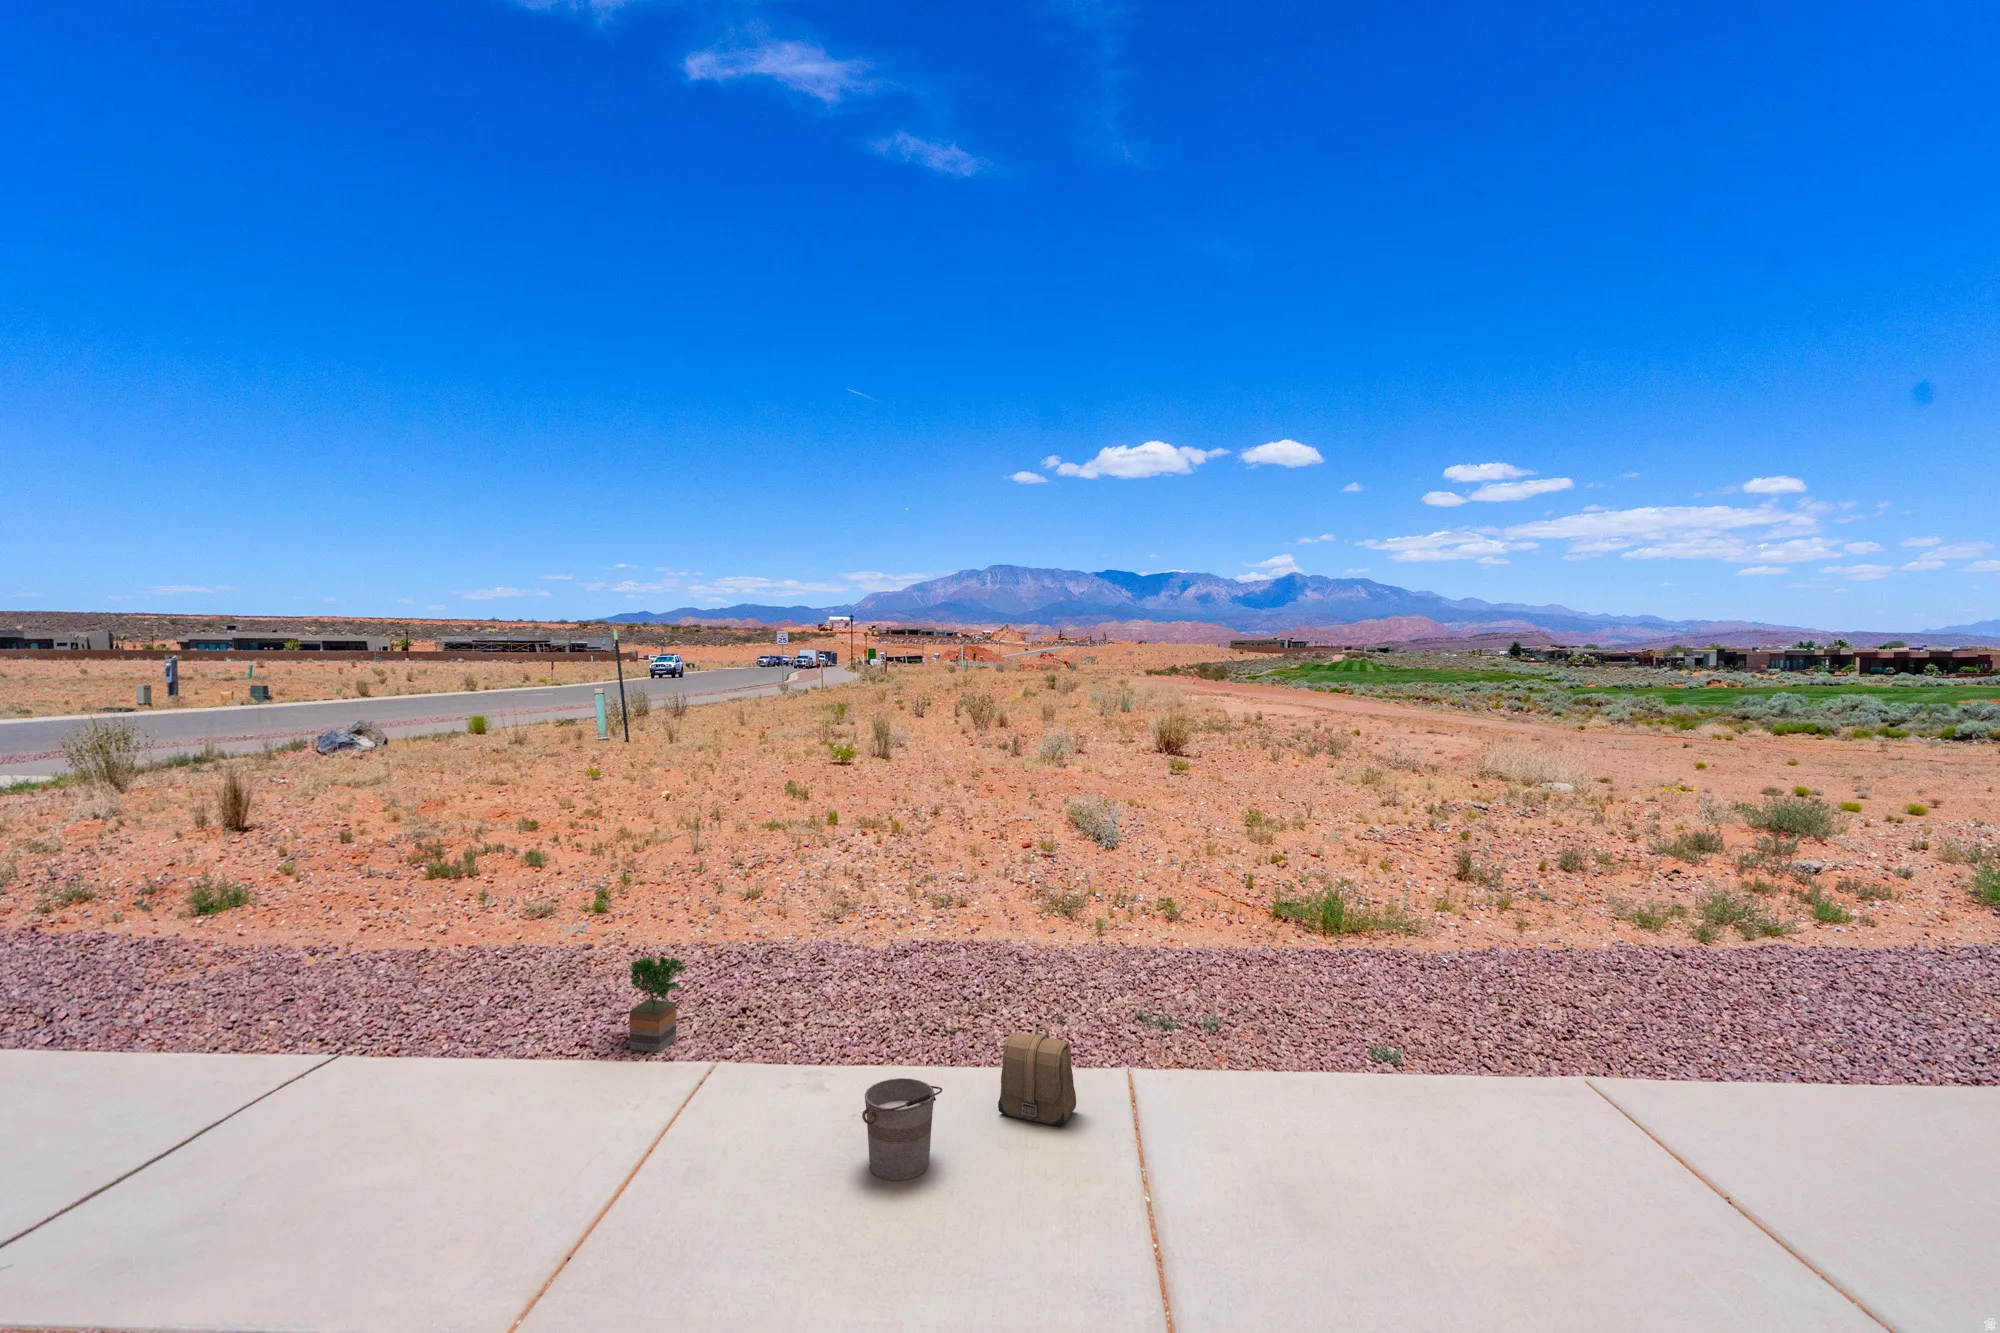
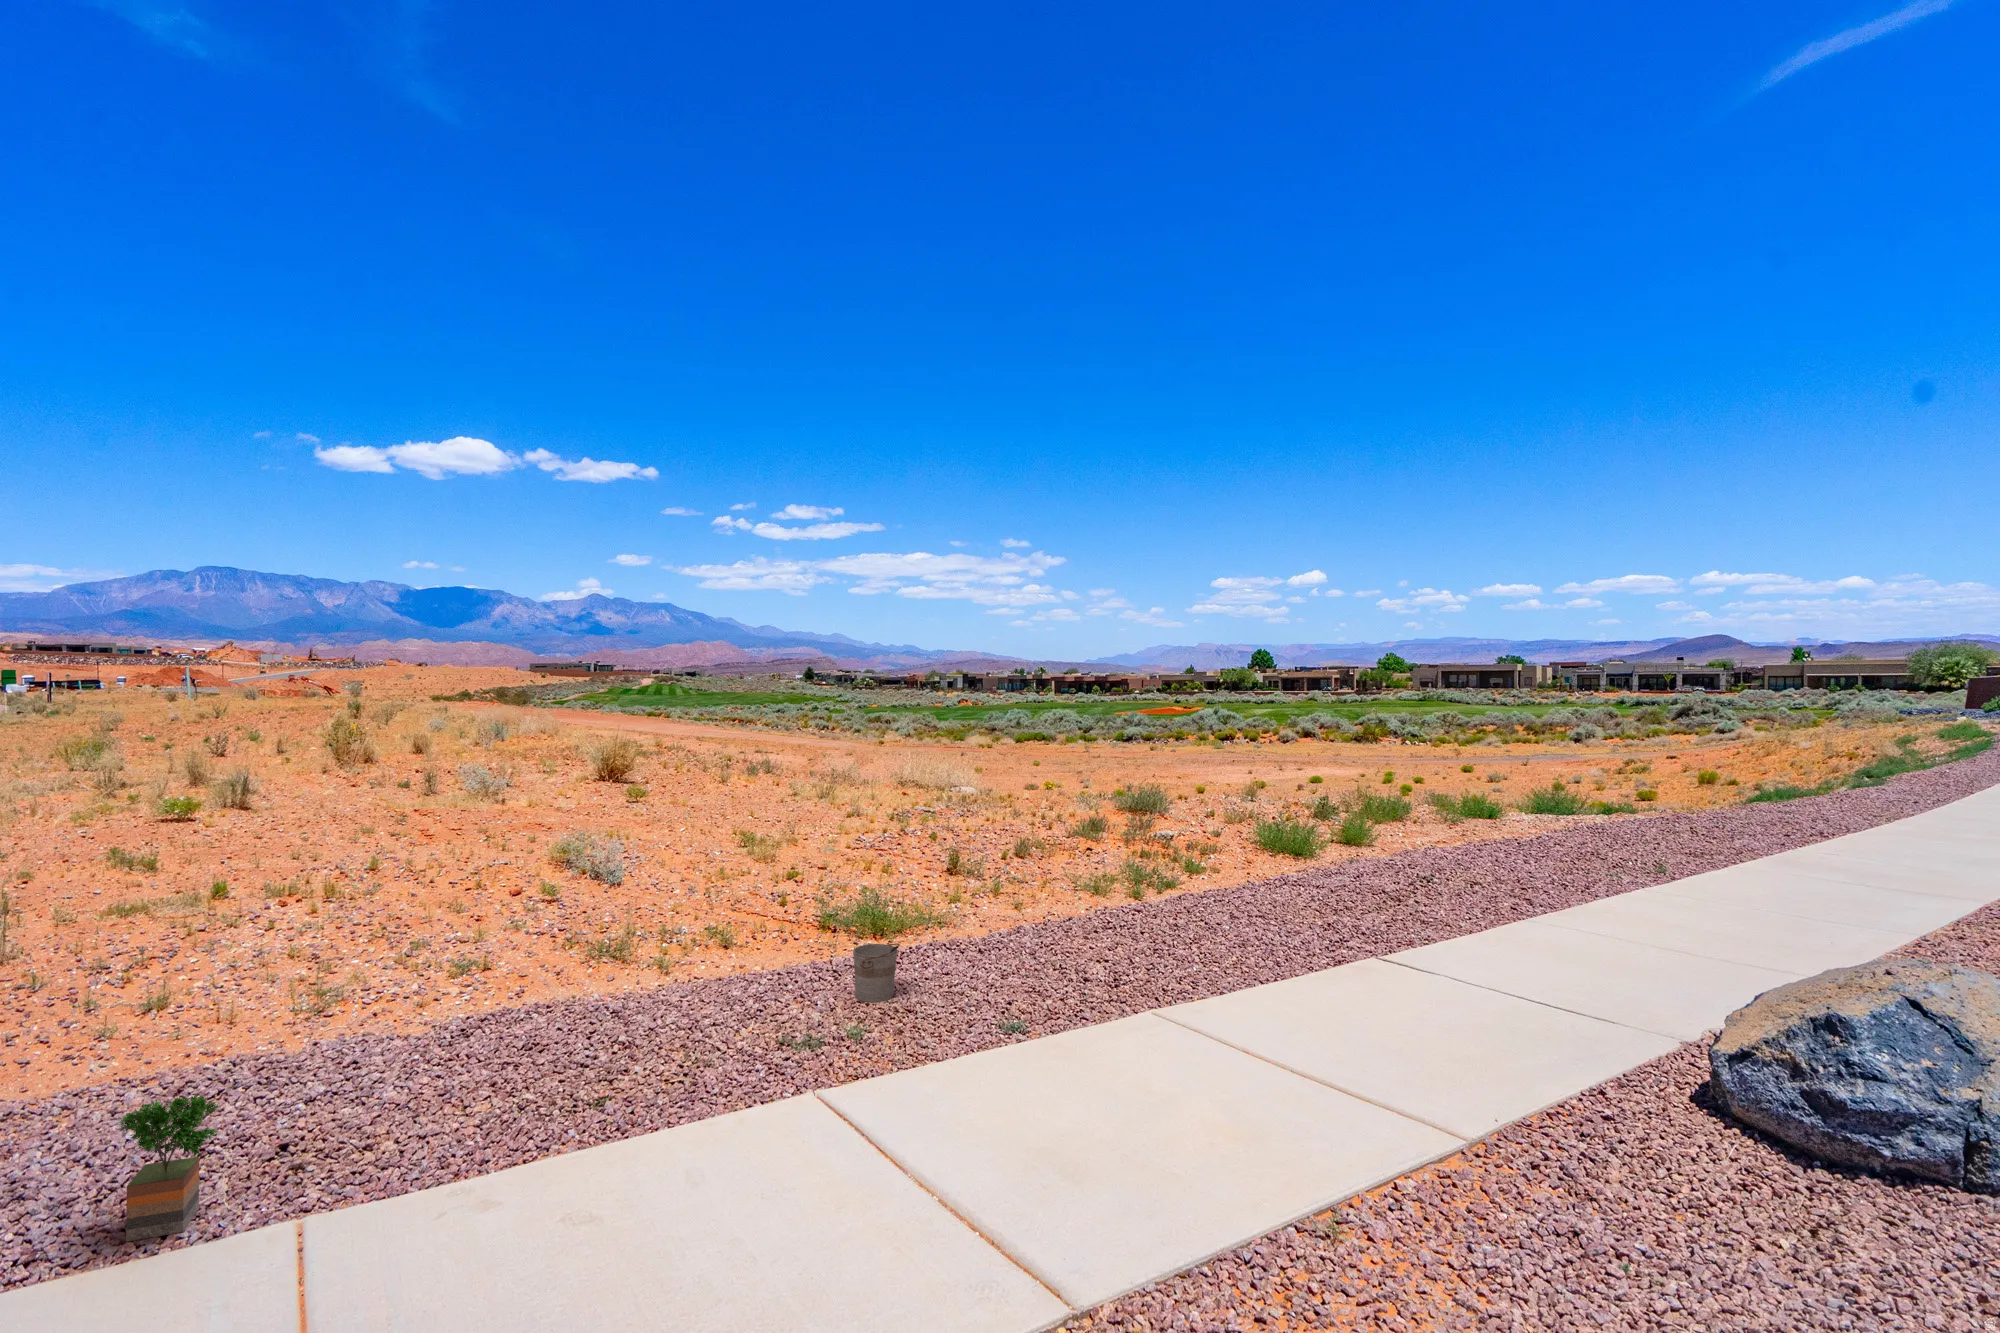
backpack: present [998,1026,1076,1126] -> none [710,1066,788,1171]
bucket: present [862,1078,942,1181] -> present [853,944,900,1002]

